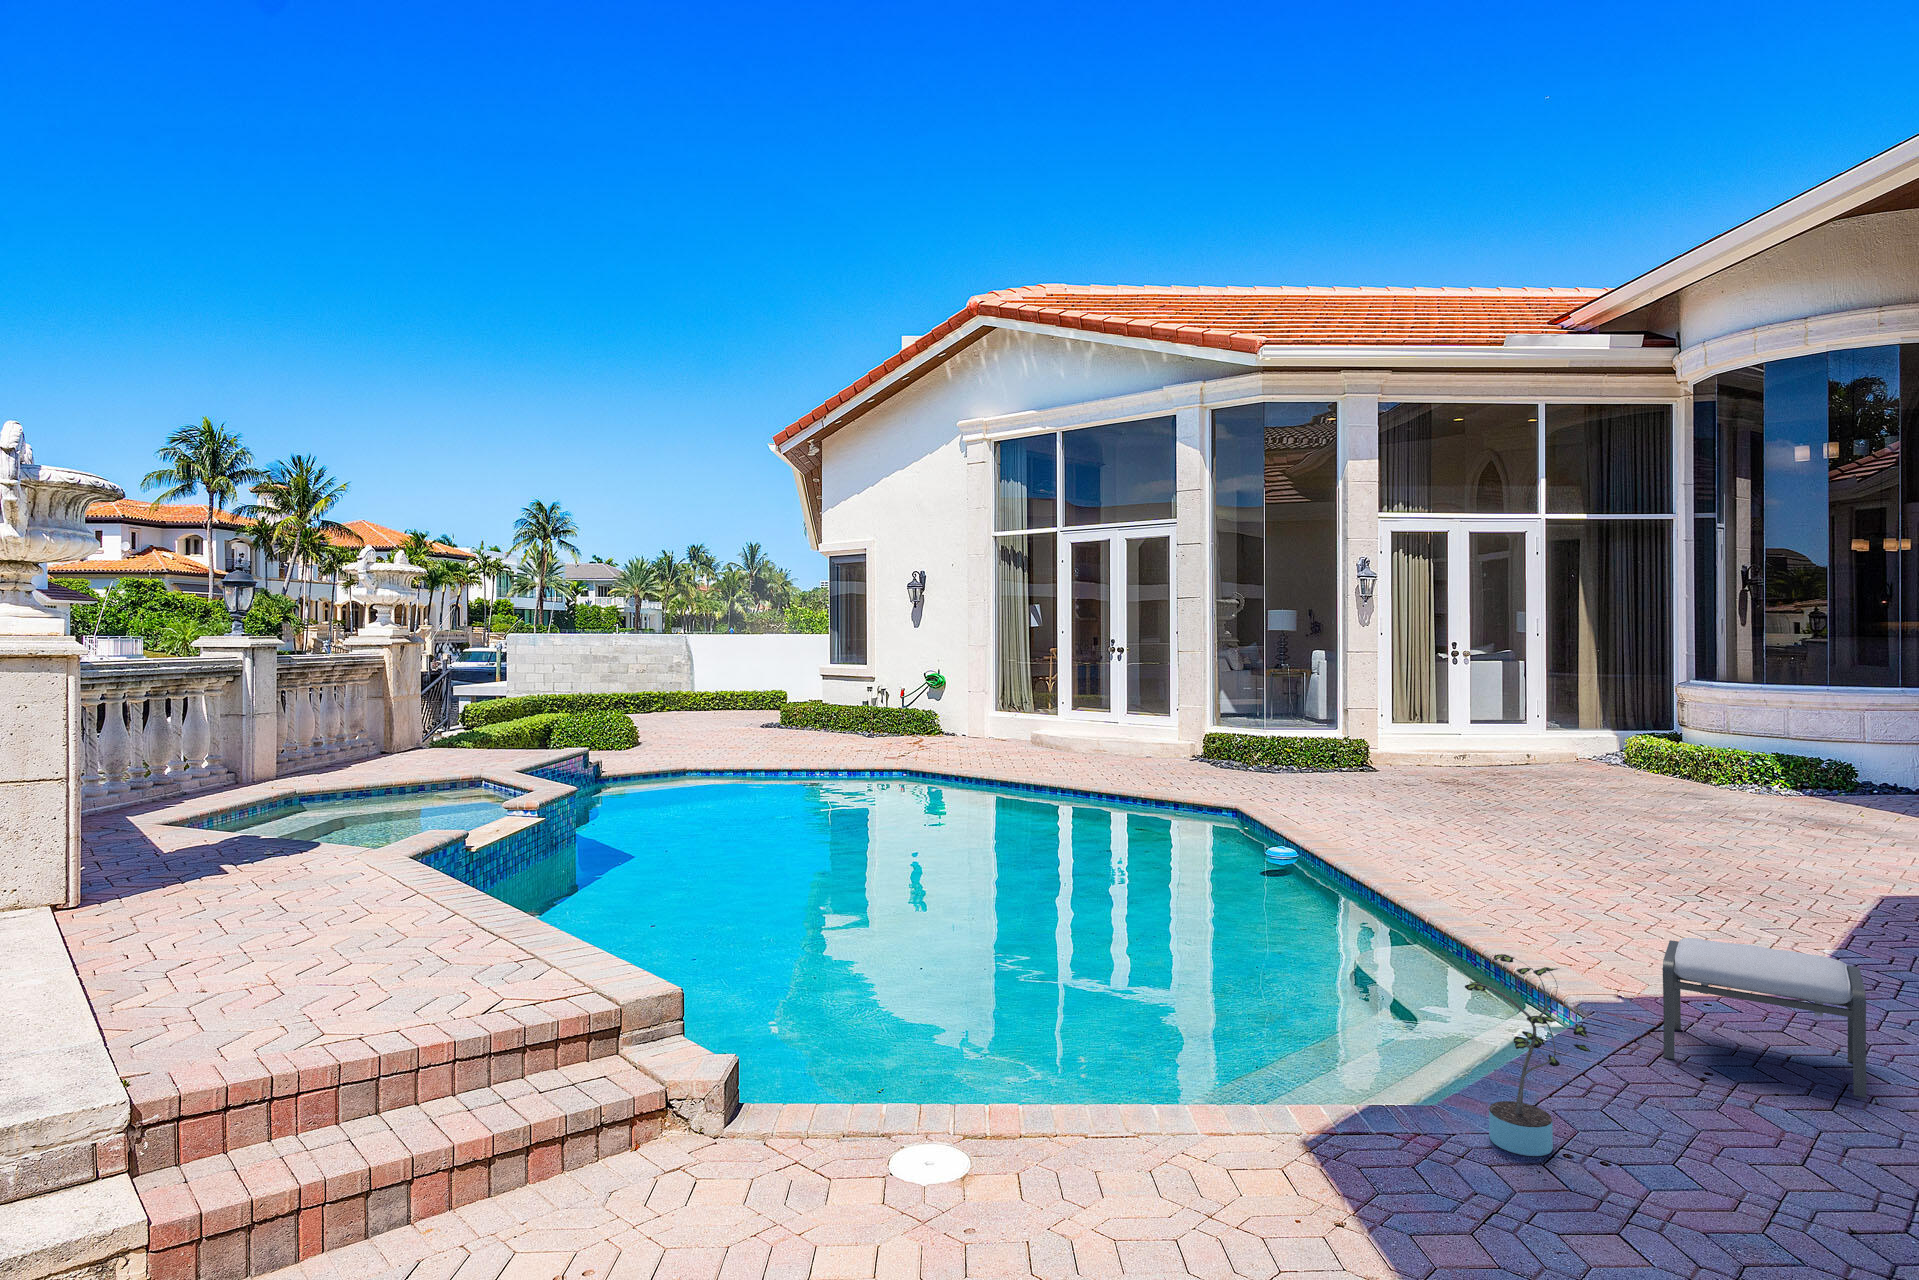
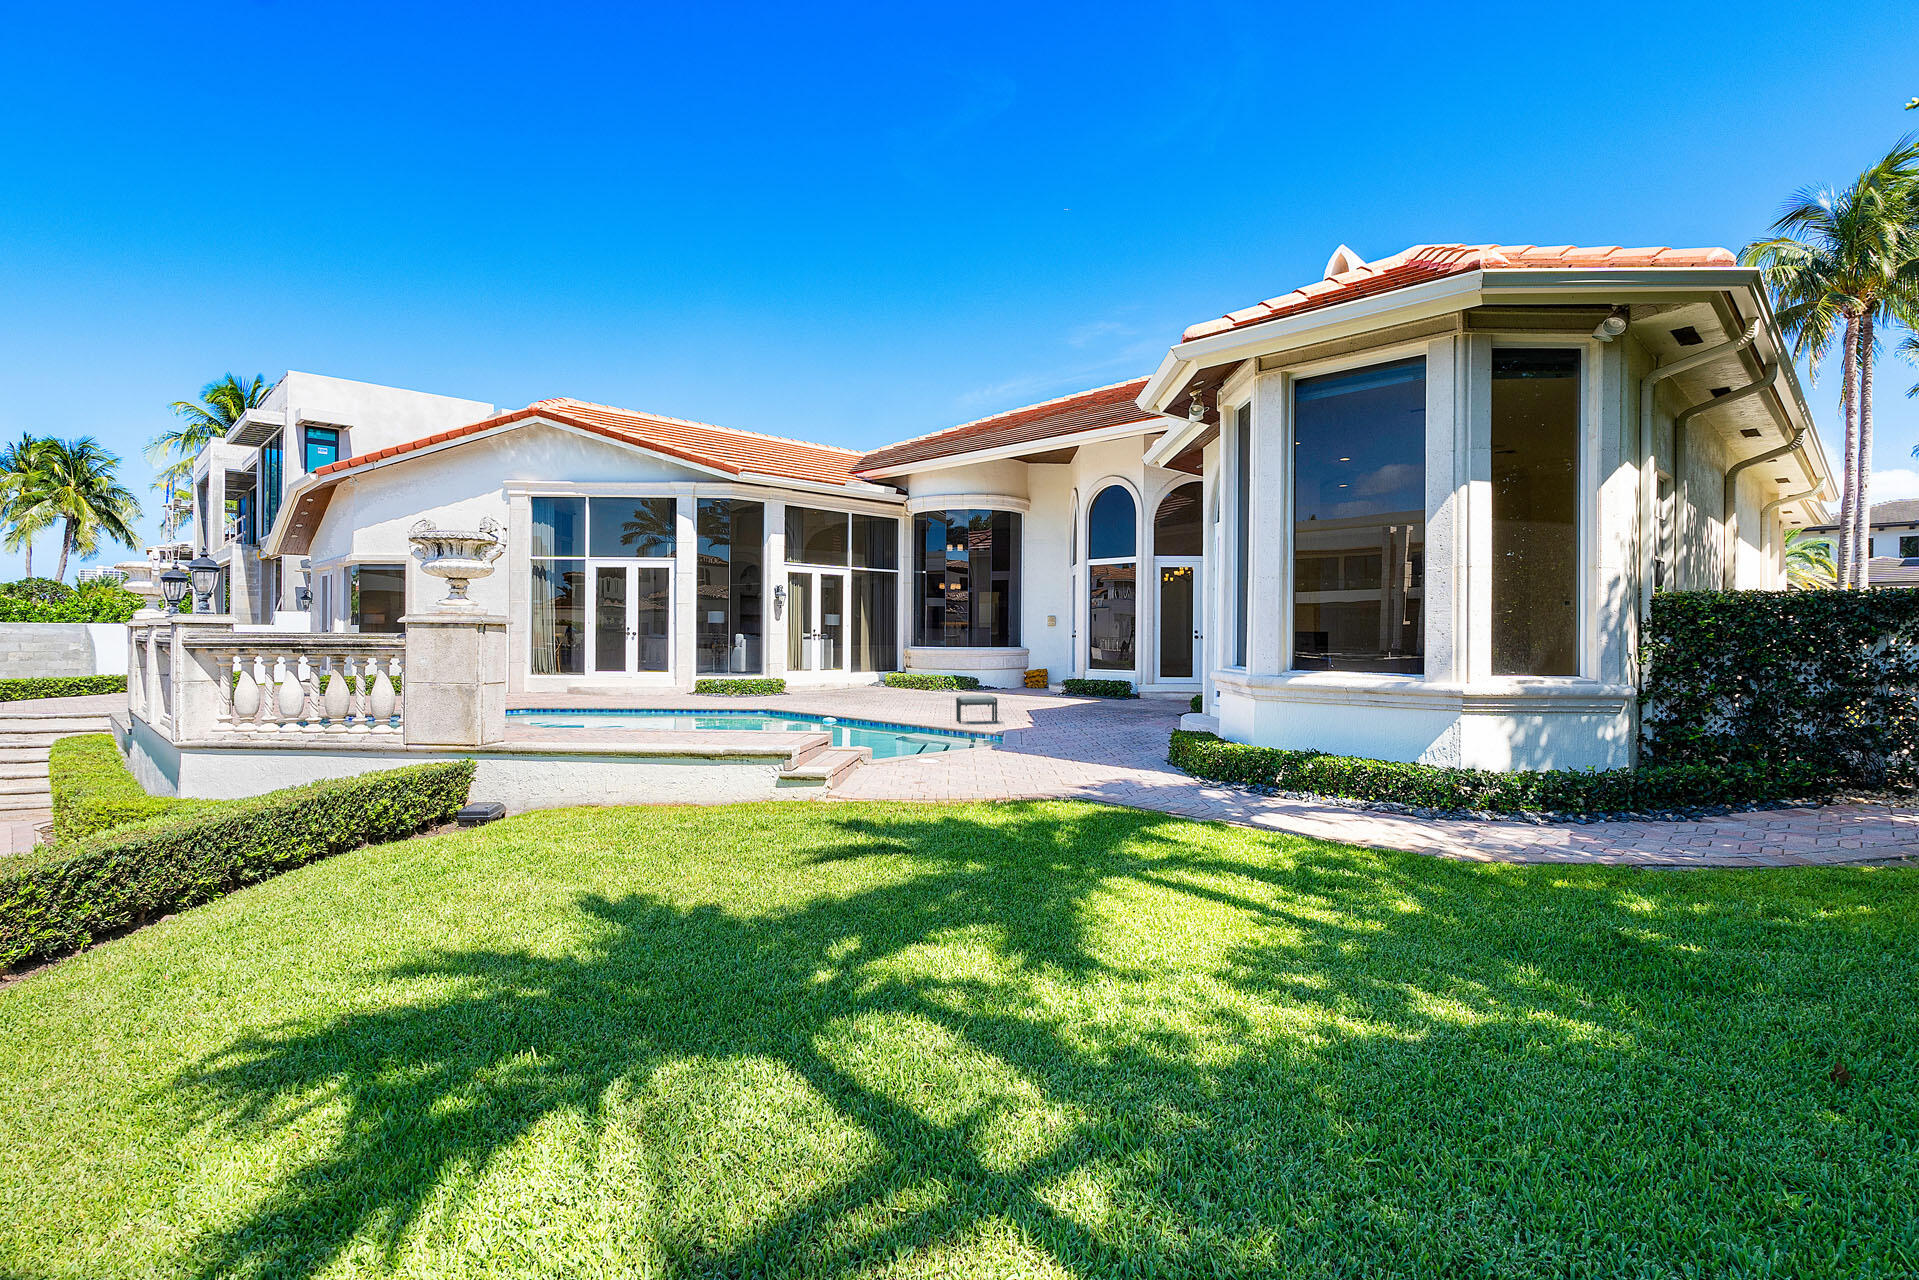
potted plant: present [1465,954,1590,1156] -> none [933,690,958,732]

